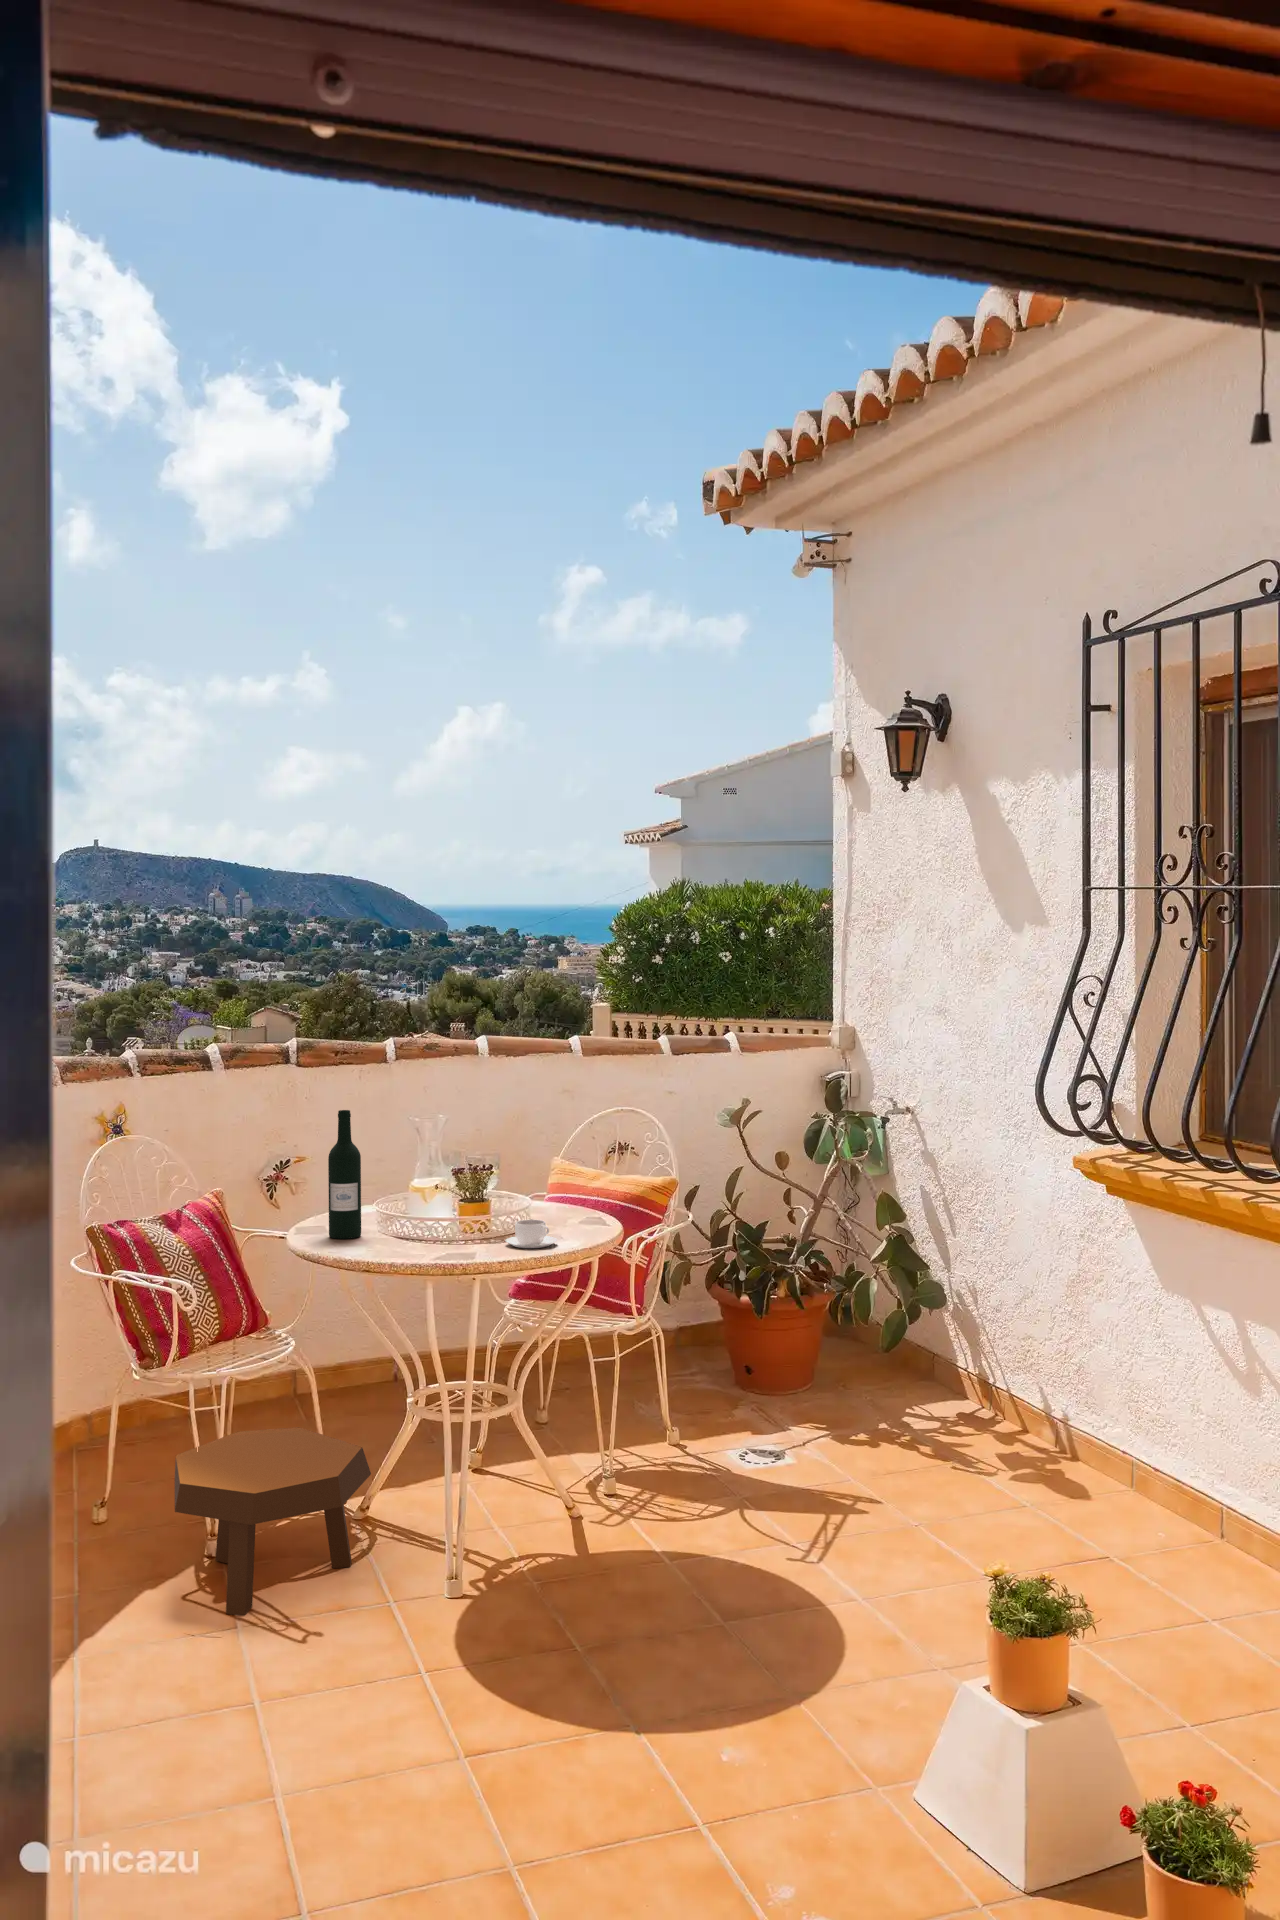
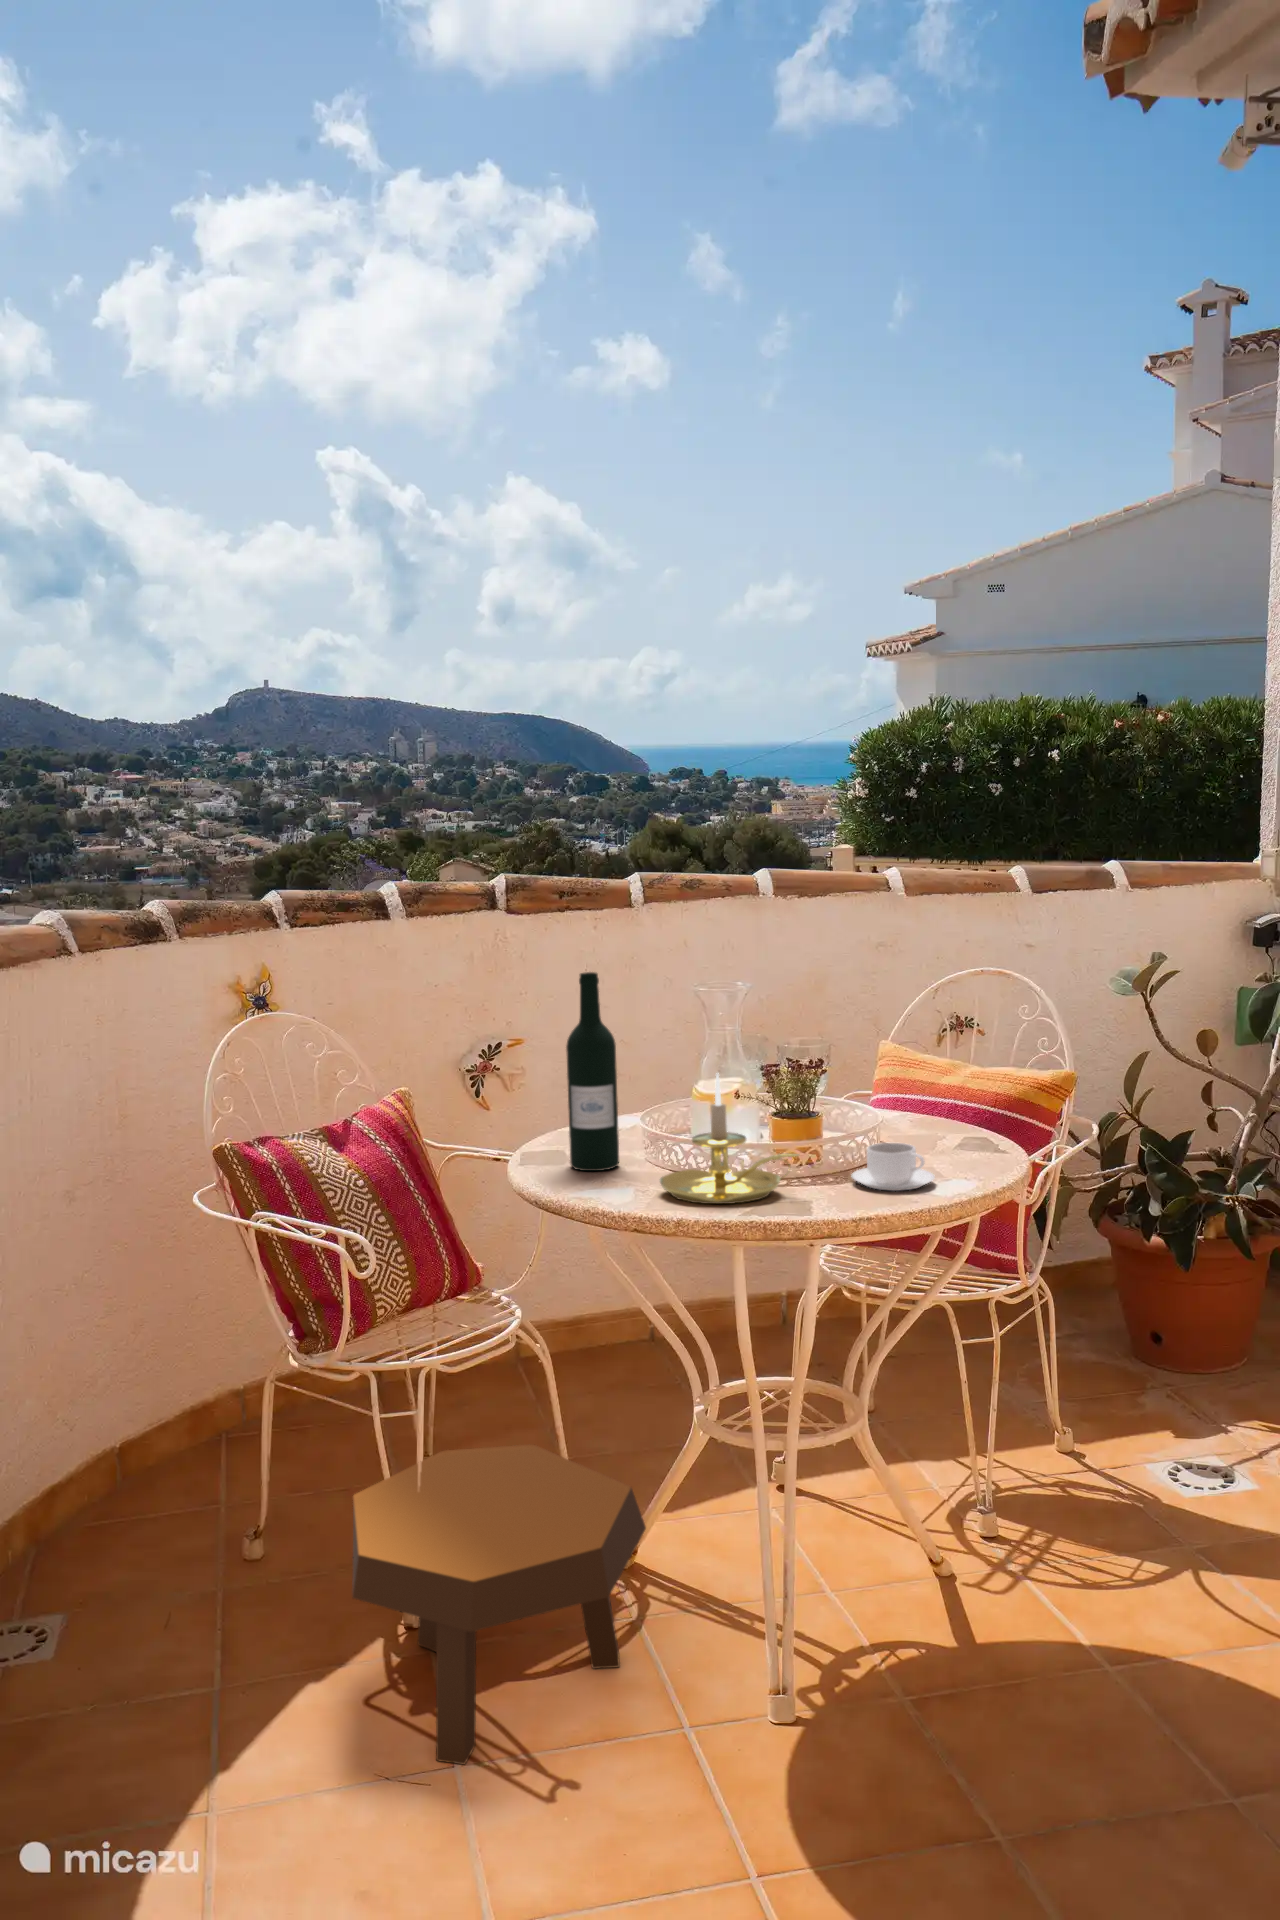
candle holder: none [383,1174,471,1255] -> present [660,1073,799,1204]

